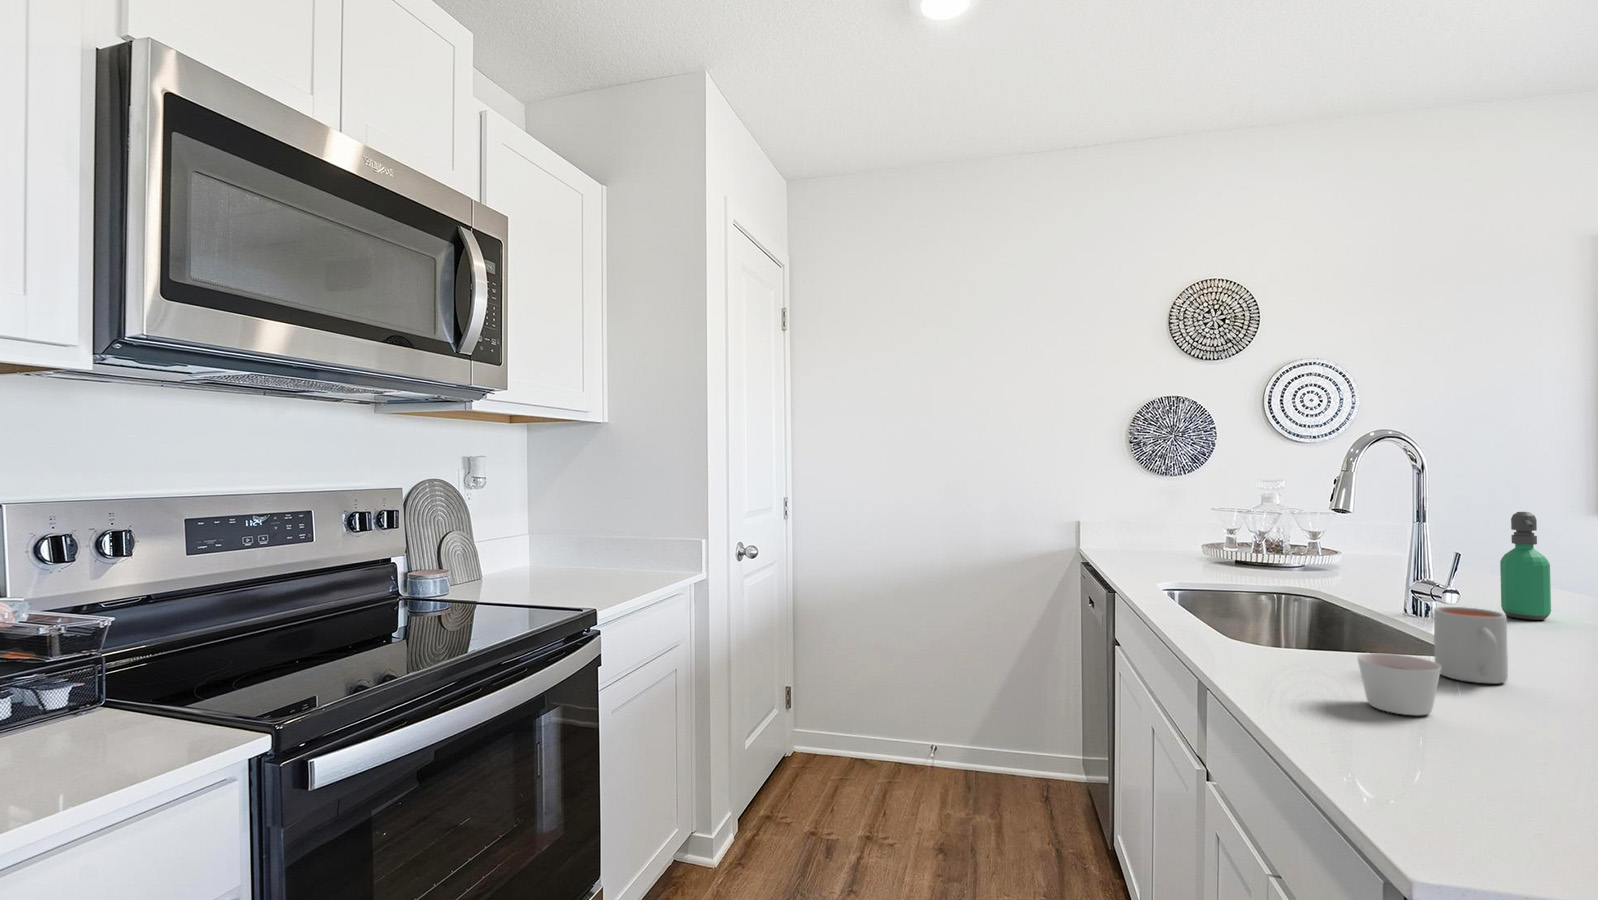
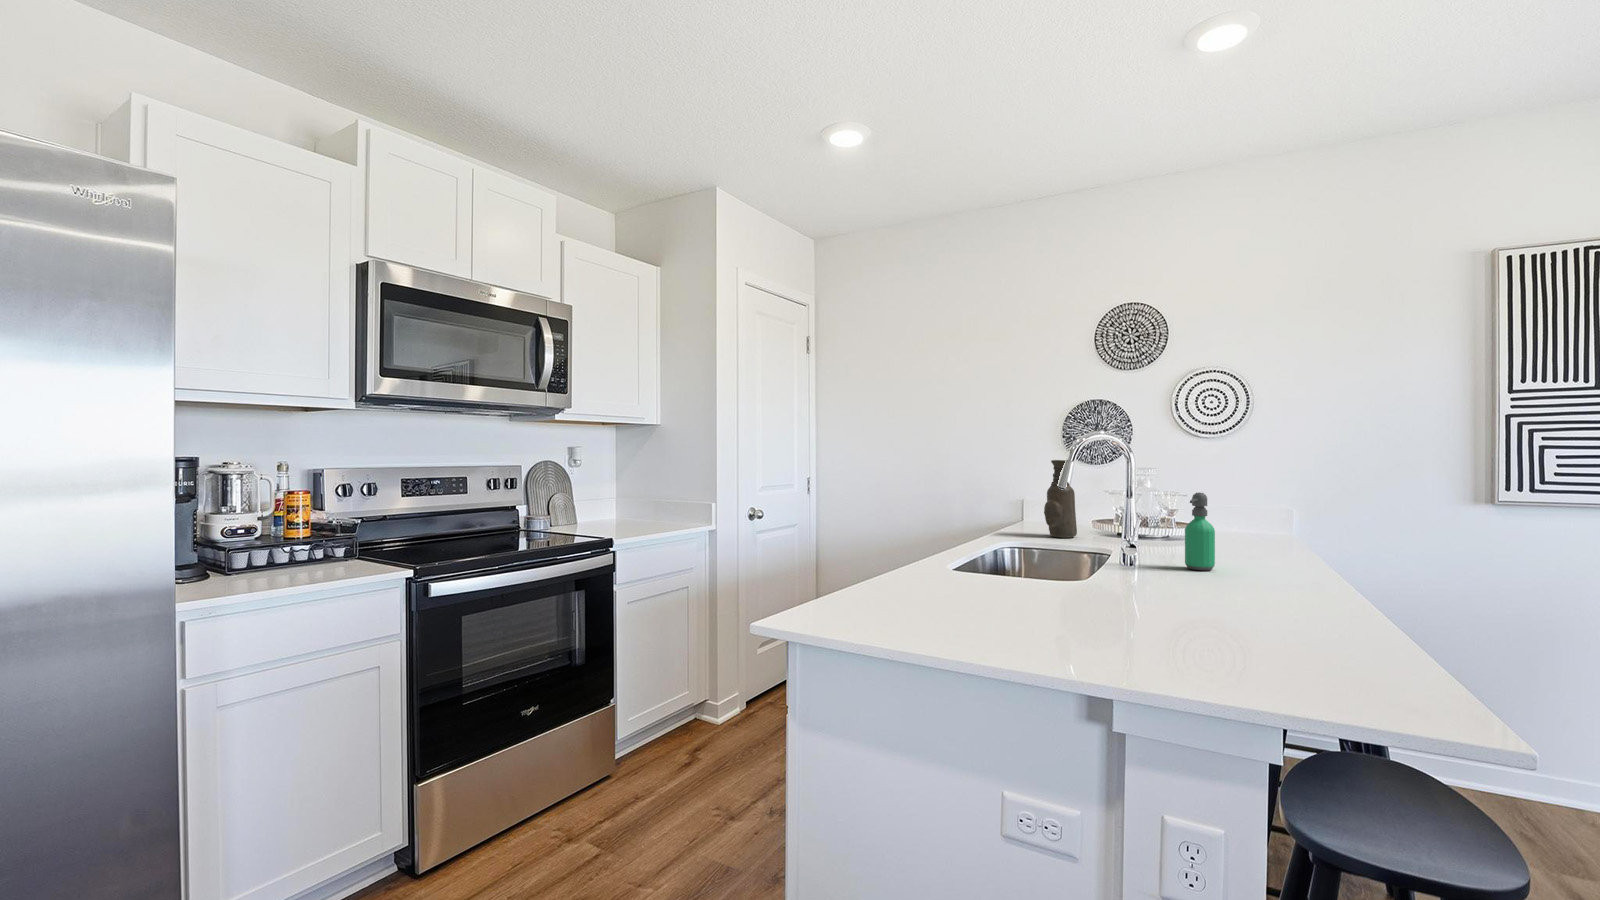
vase: none [1175,471,1216,572] -> present [1044,460,1077,538]
mug: present [1434,607,1508,683] -> none [1010,546,1045,591]
candle: present [1357,653,1441,715] -> none [915,566,952,597]

